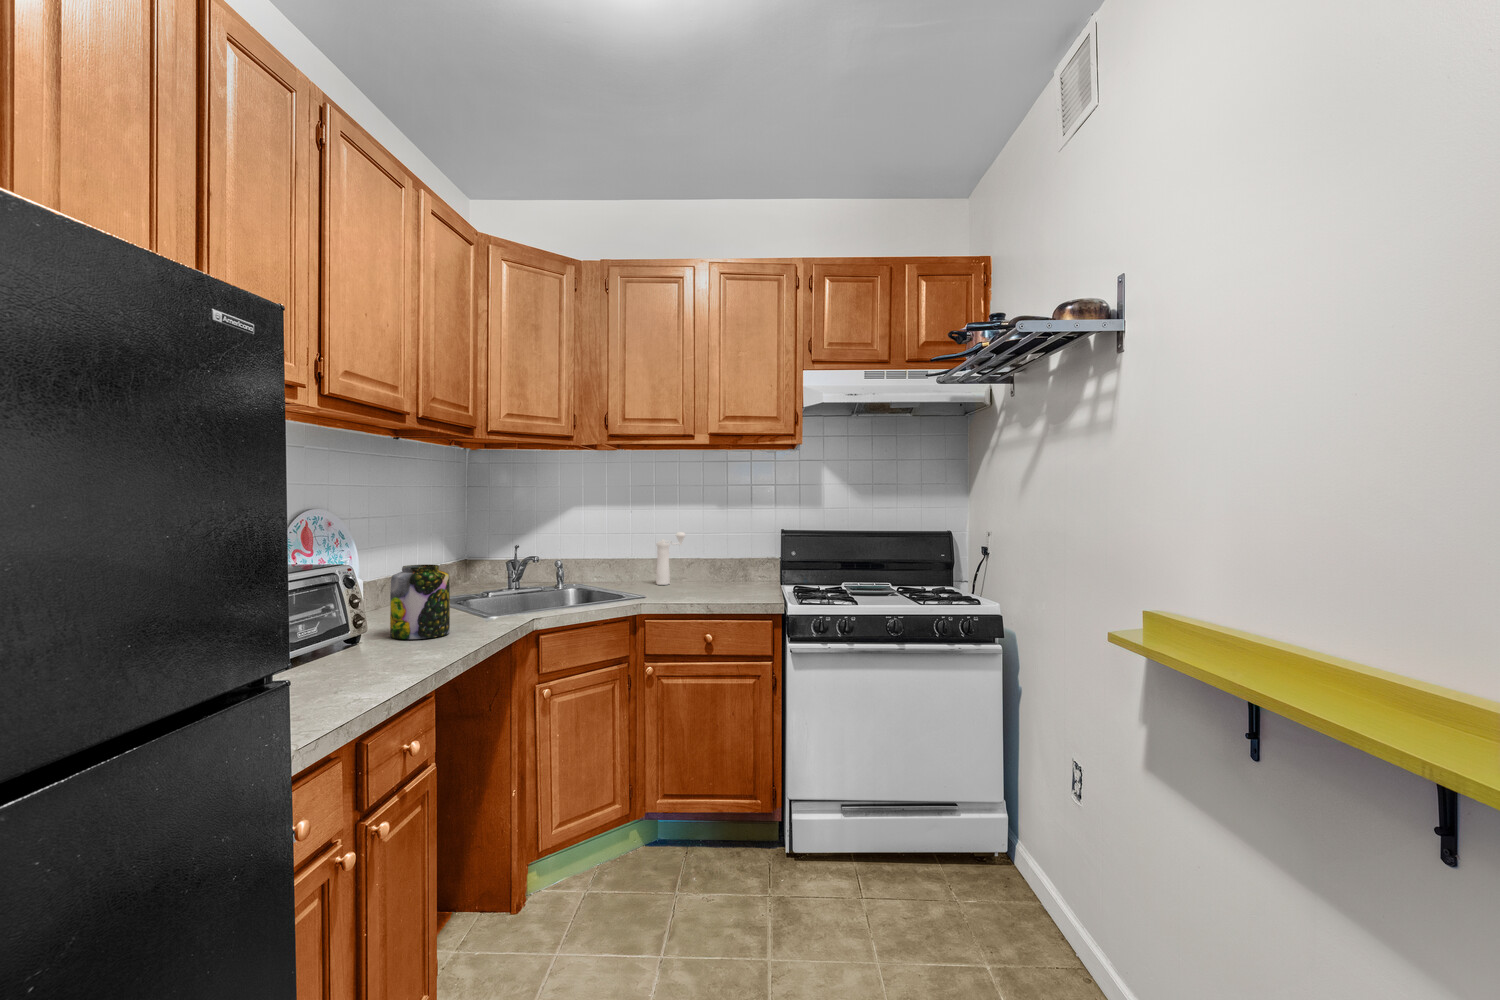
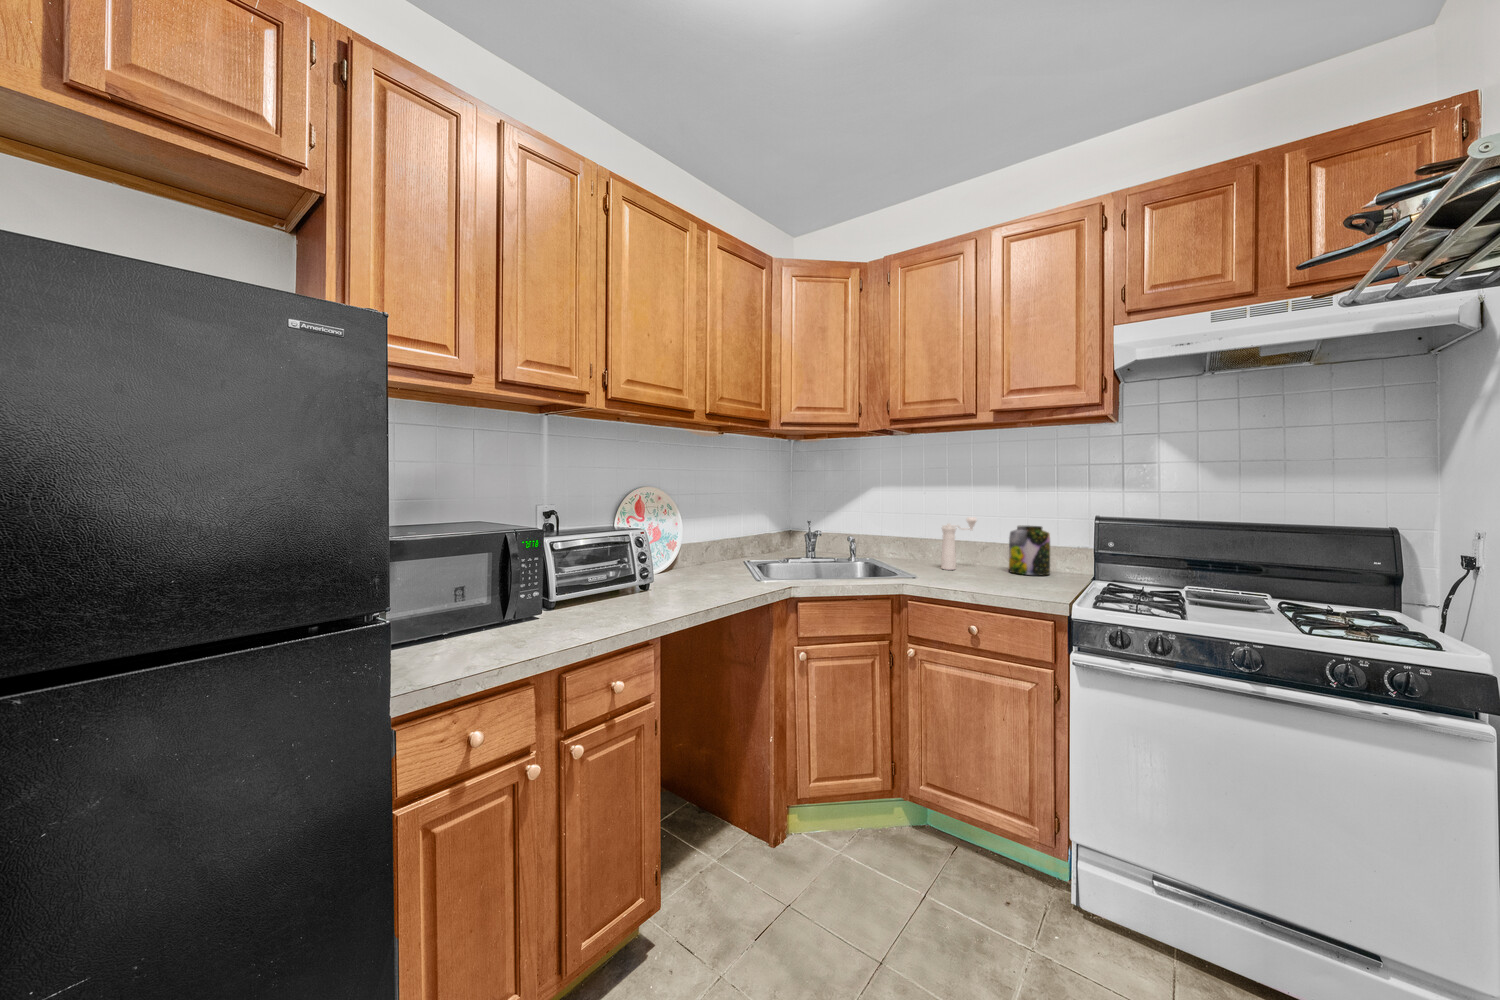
jar: present [390,564,450,639] -> present [1009,526,1050,575]

